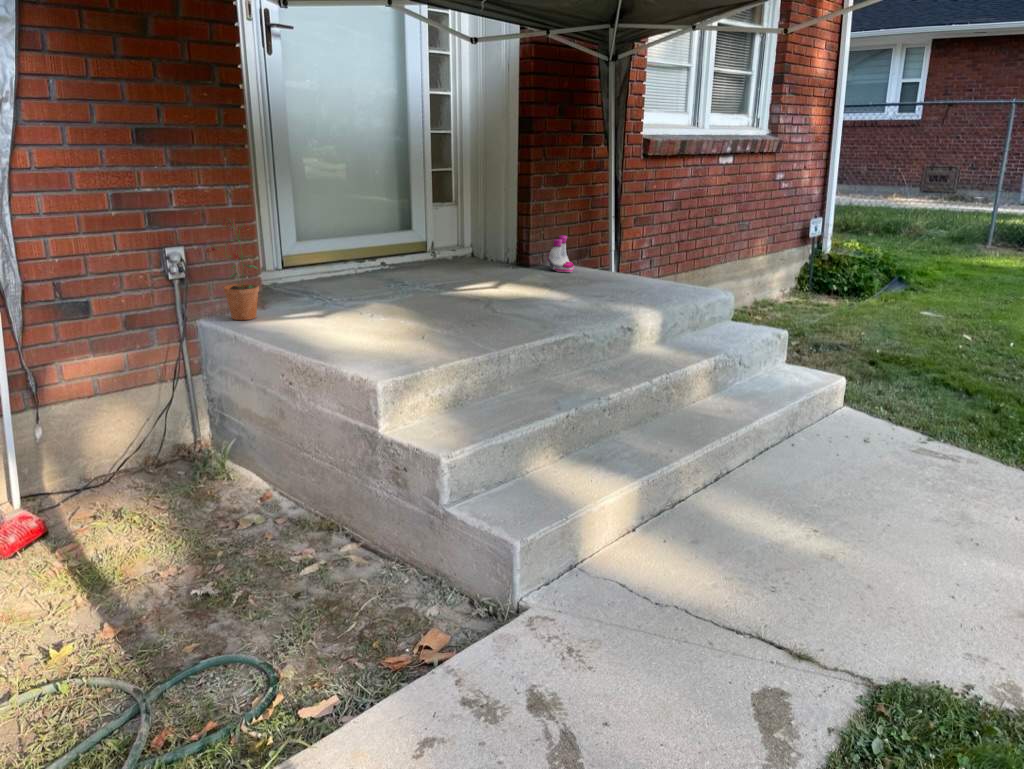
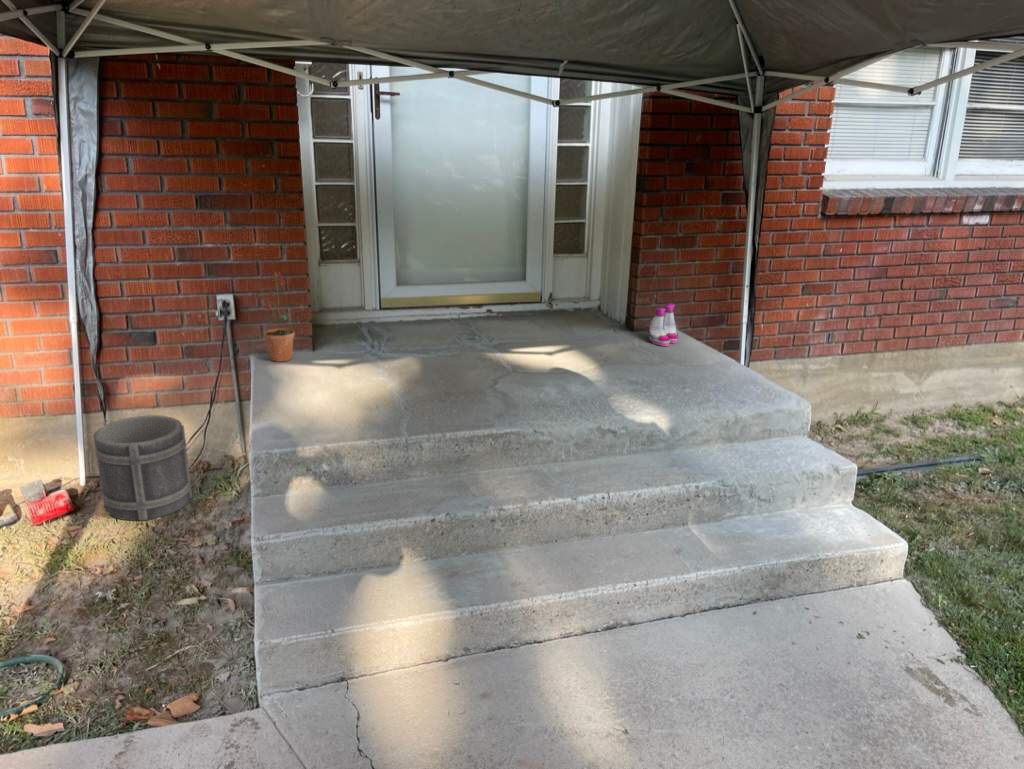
bucket: none [51,402,174,531] -> present [93,415,192,521]

